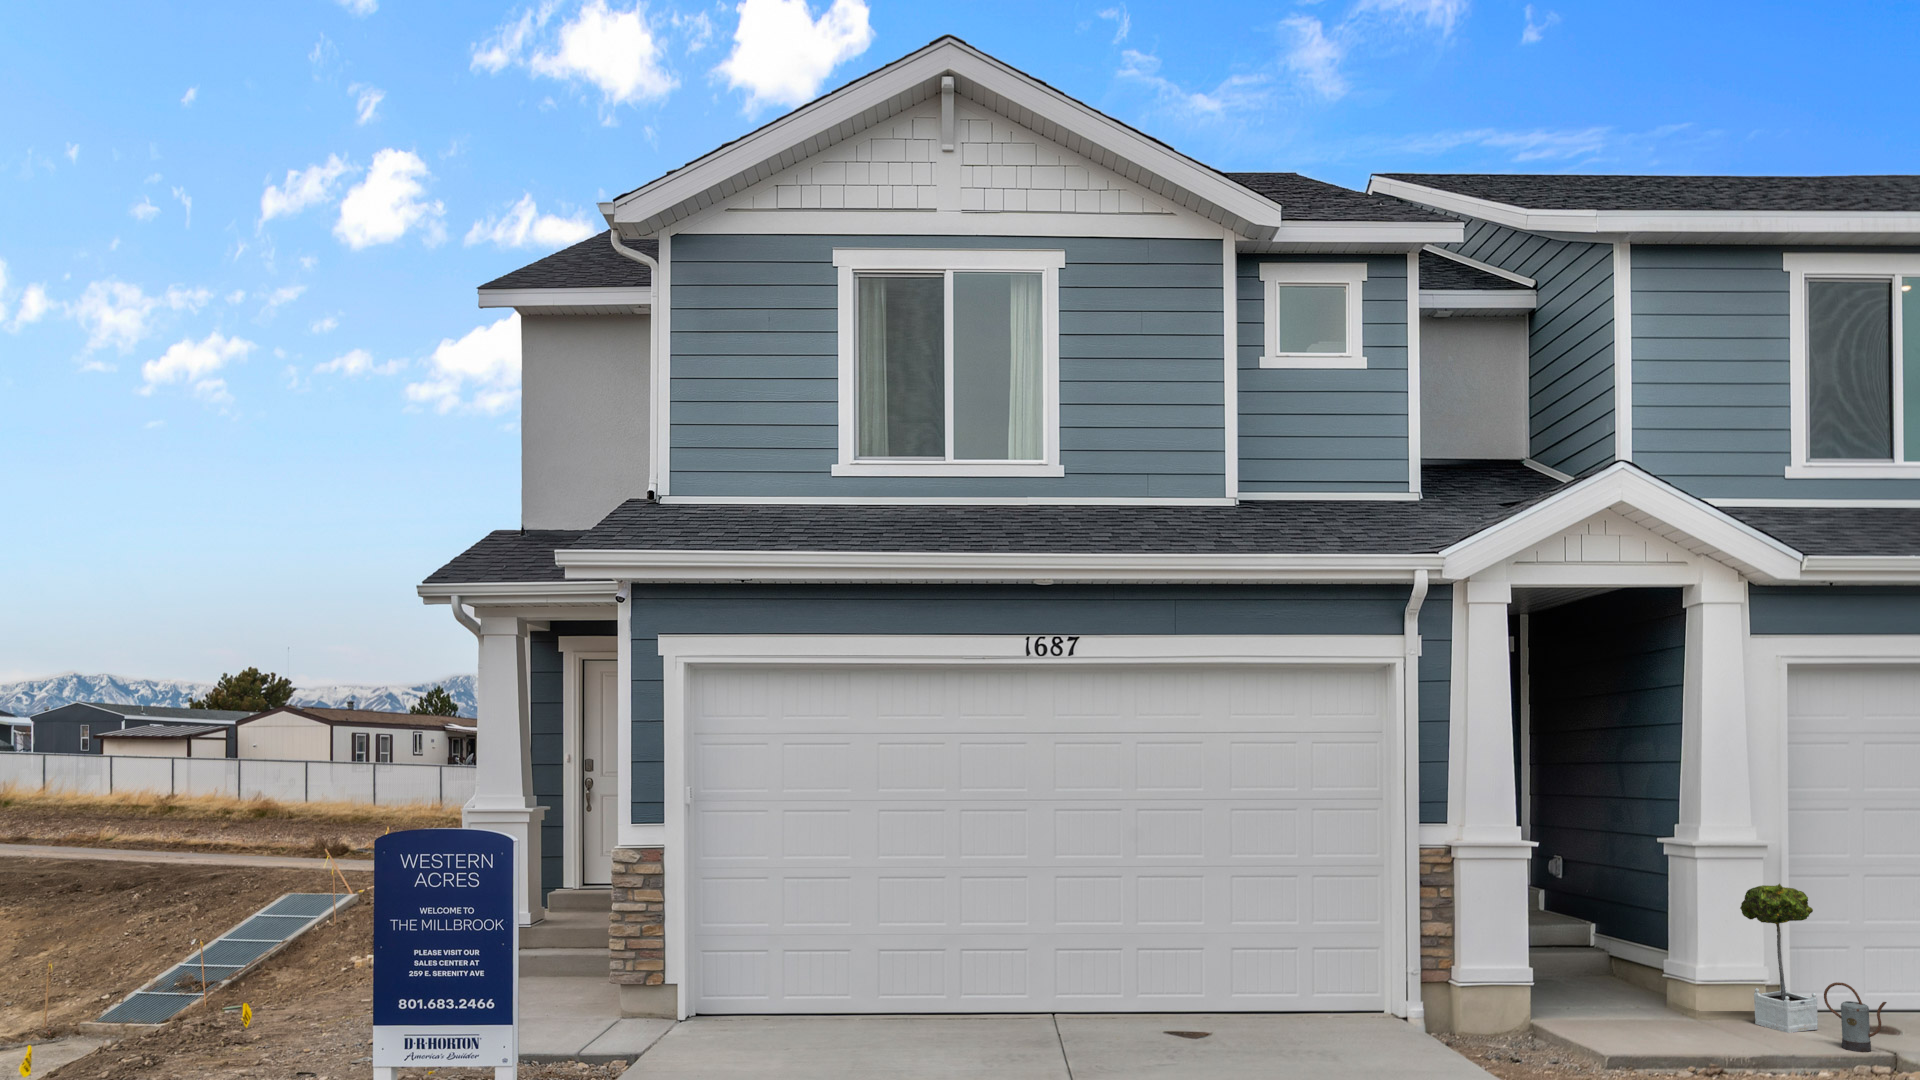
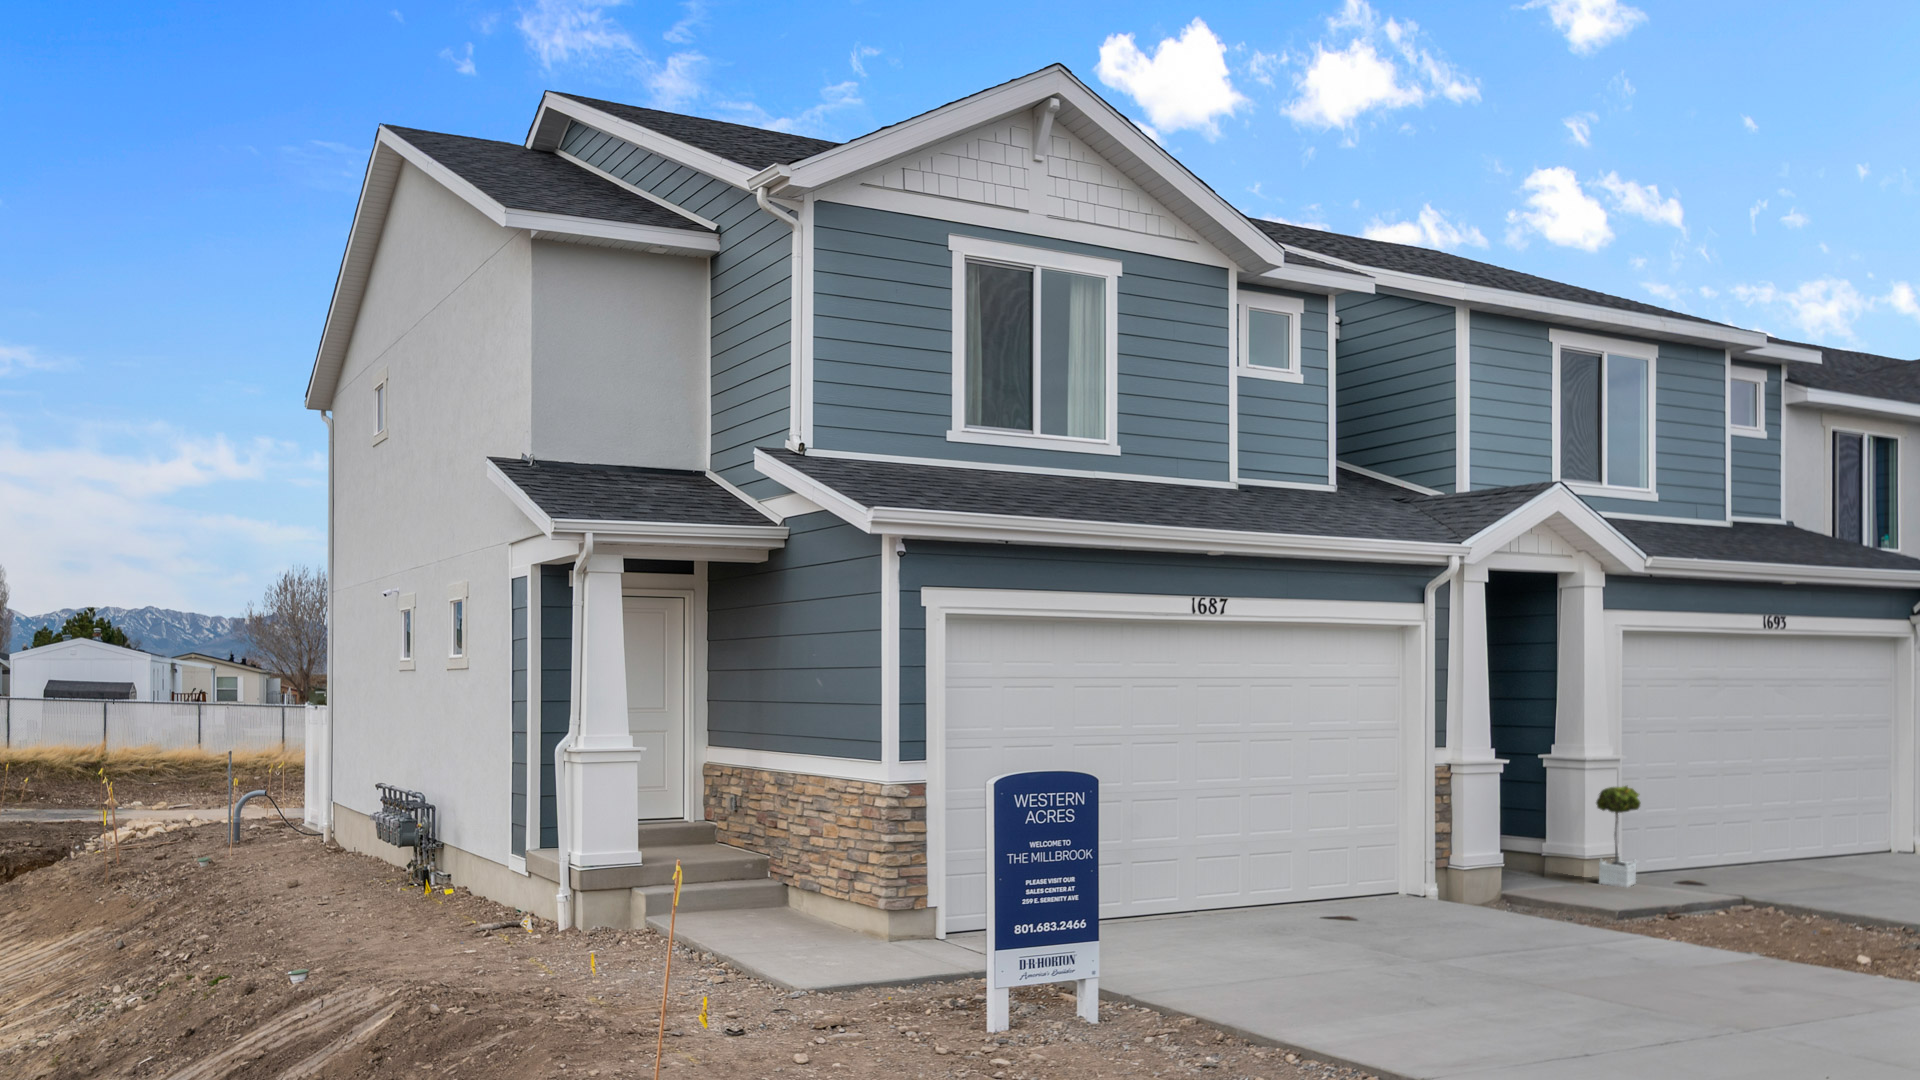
watering can: present [1824,982,1887,1052] -> none [1662,850,1705,896]

